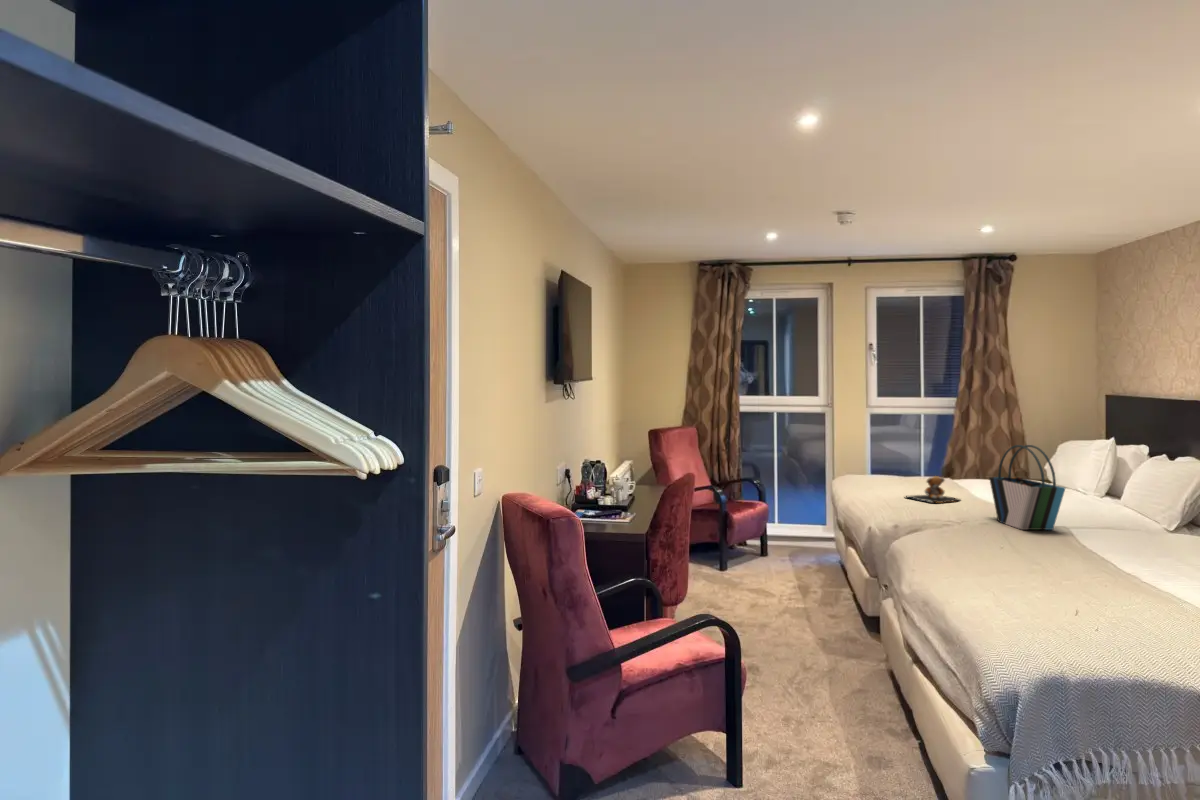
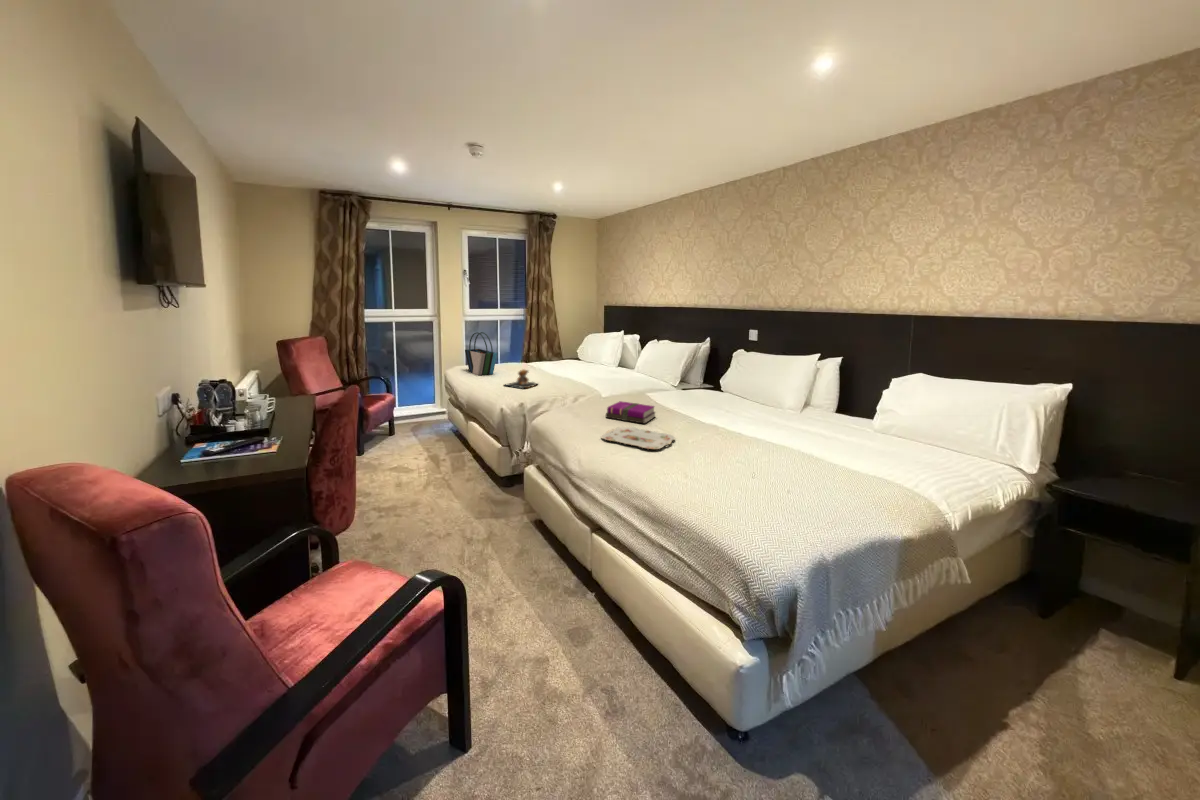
tote bag: present [989,445,1065,530] -> present [465,332,497,375]
notebook: none [1044,526,1146,561] -> present [606,401,655,424]
serving tray: none [1014,558,1155,588] -> present [601,427,675,449]

